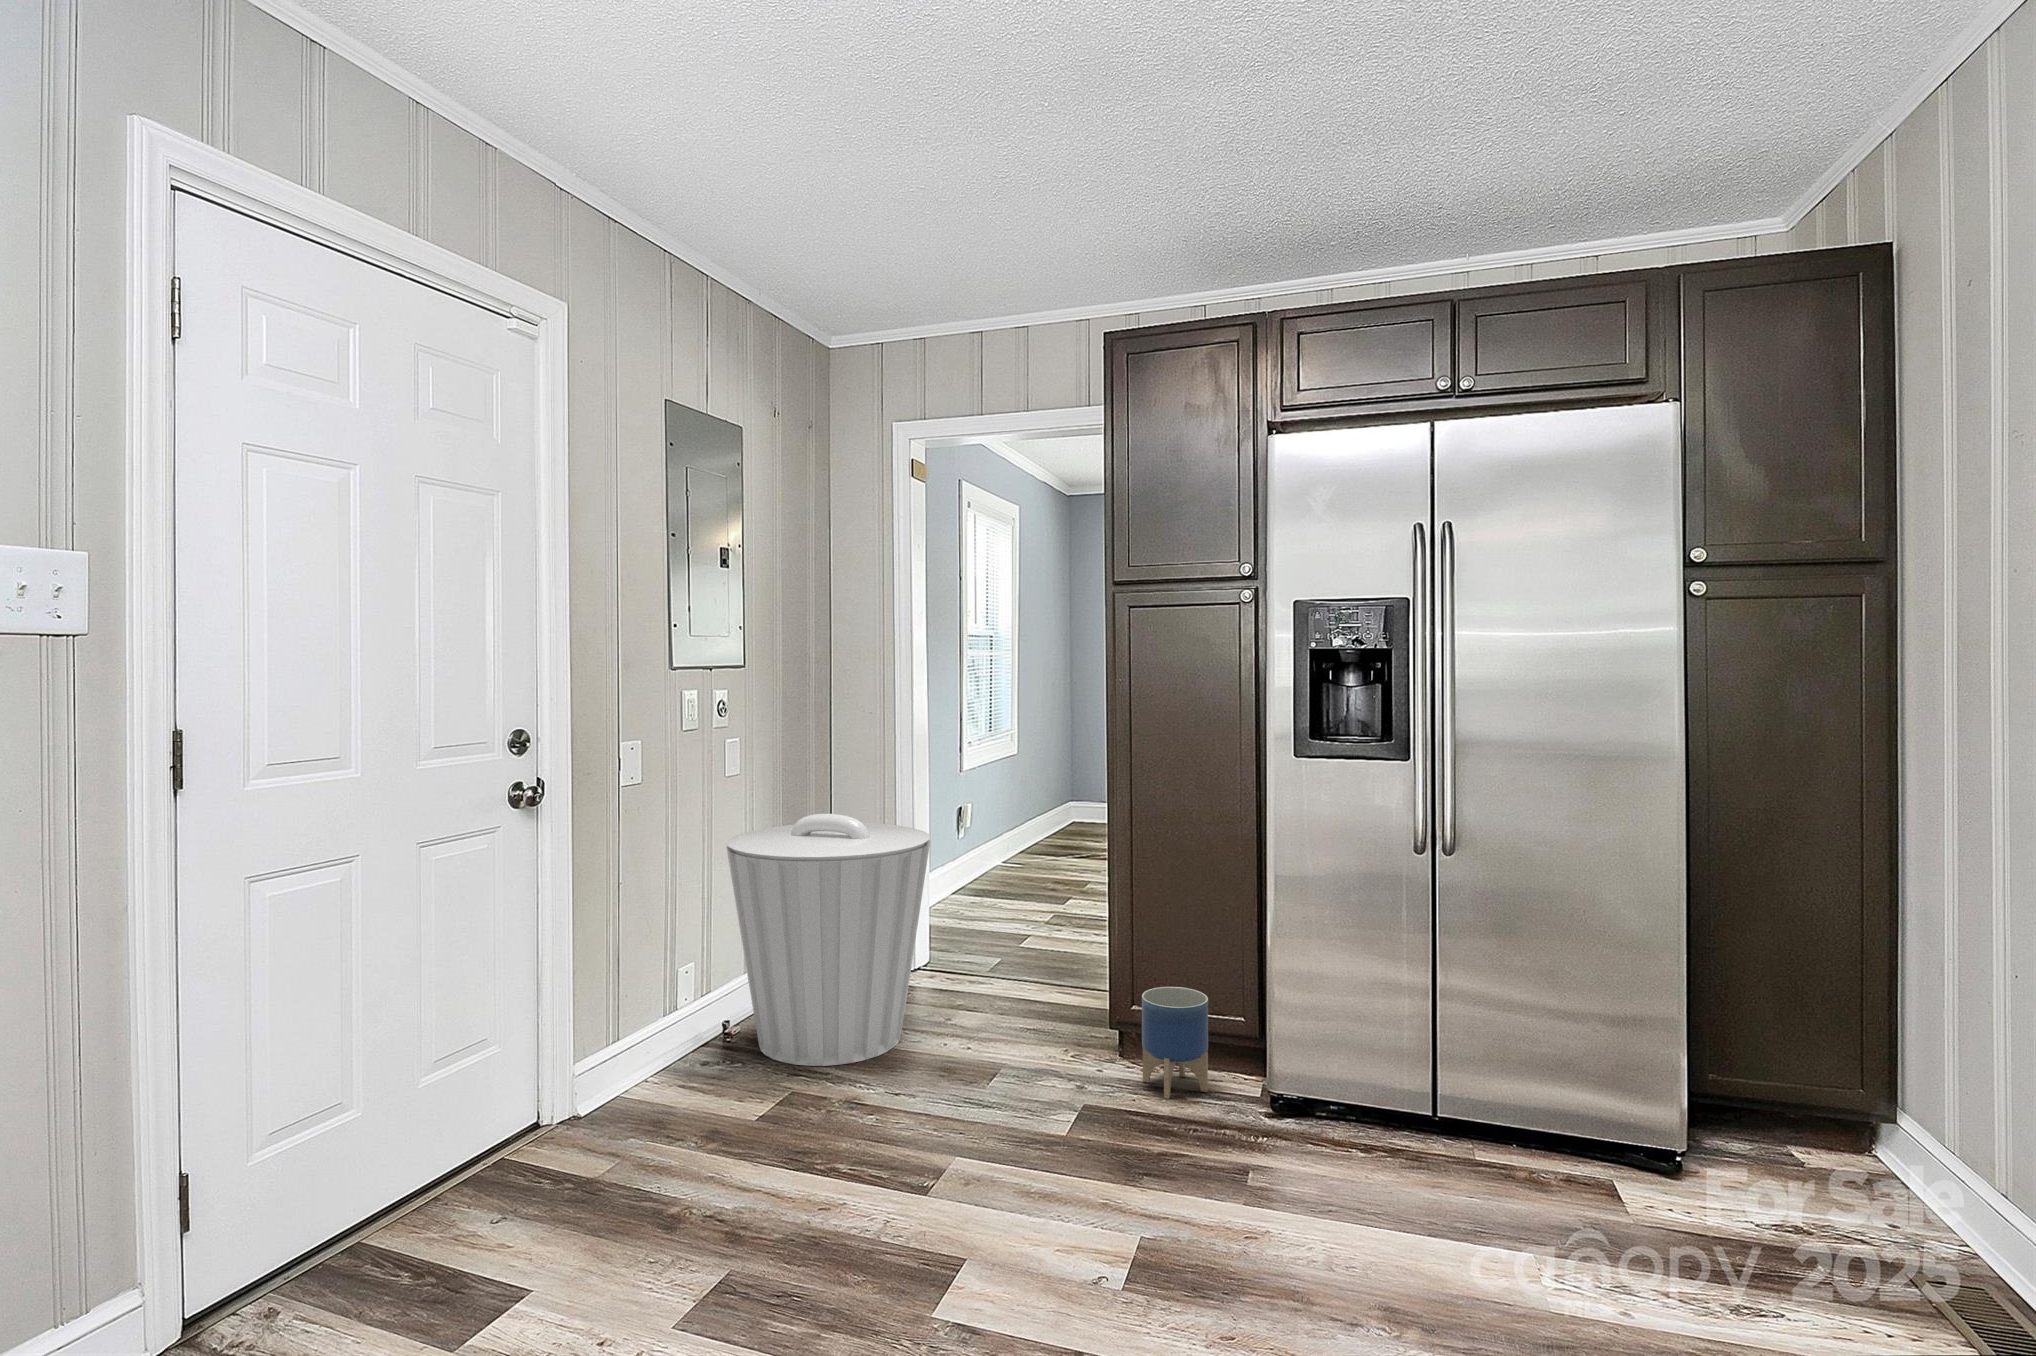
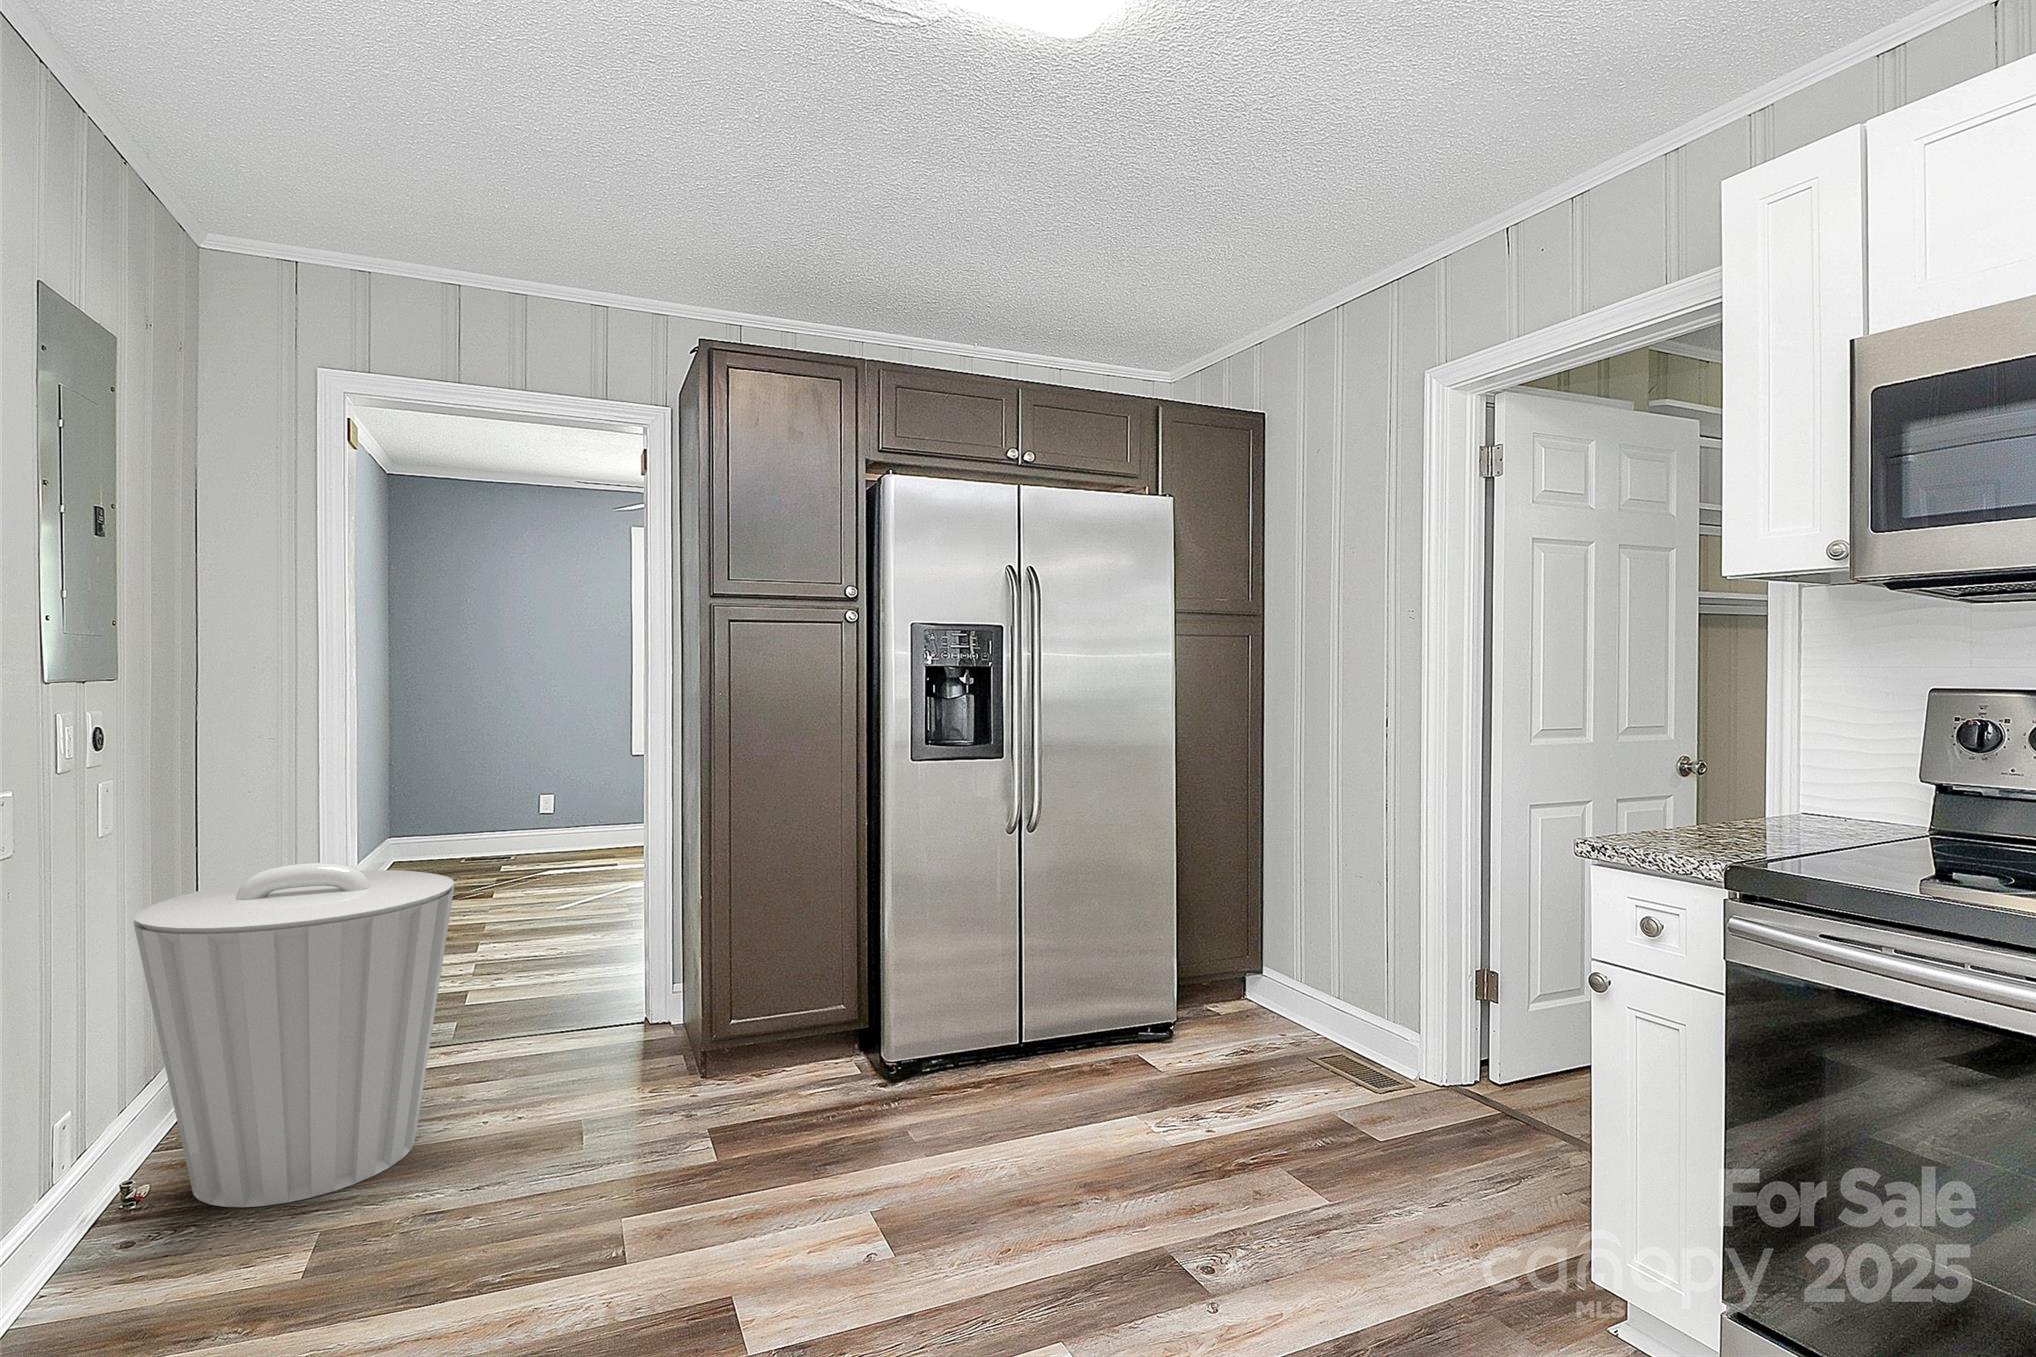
planter: present [1142,987,1208,1099] -> none [739,988,808,1100]

